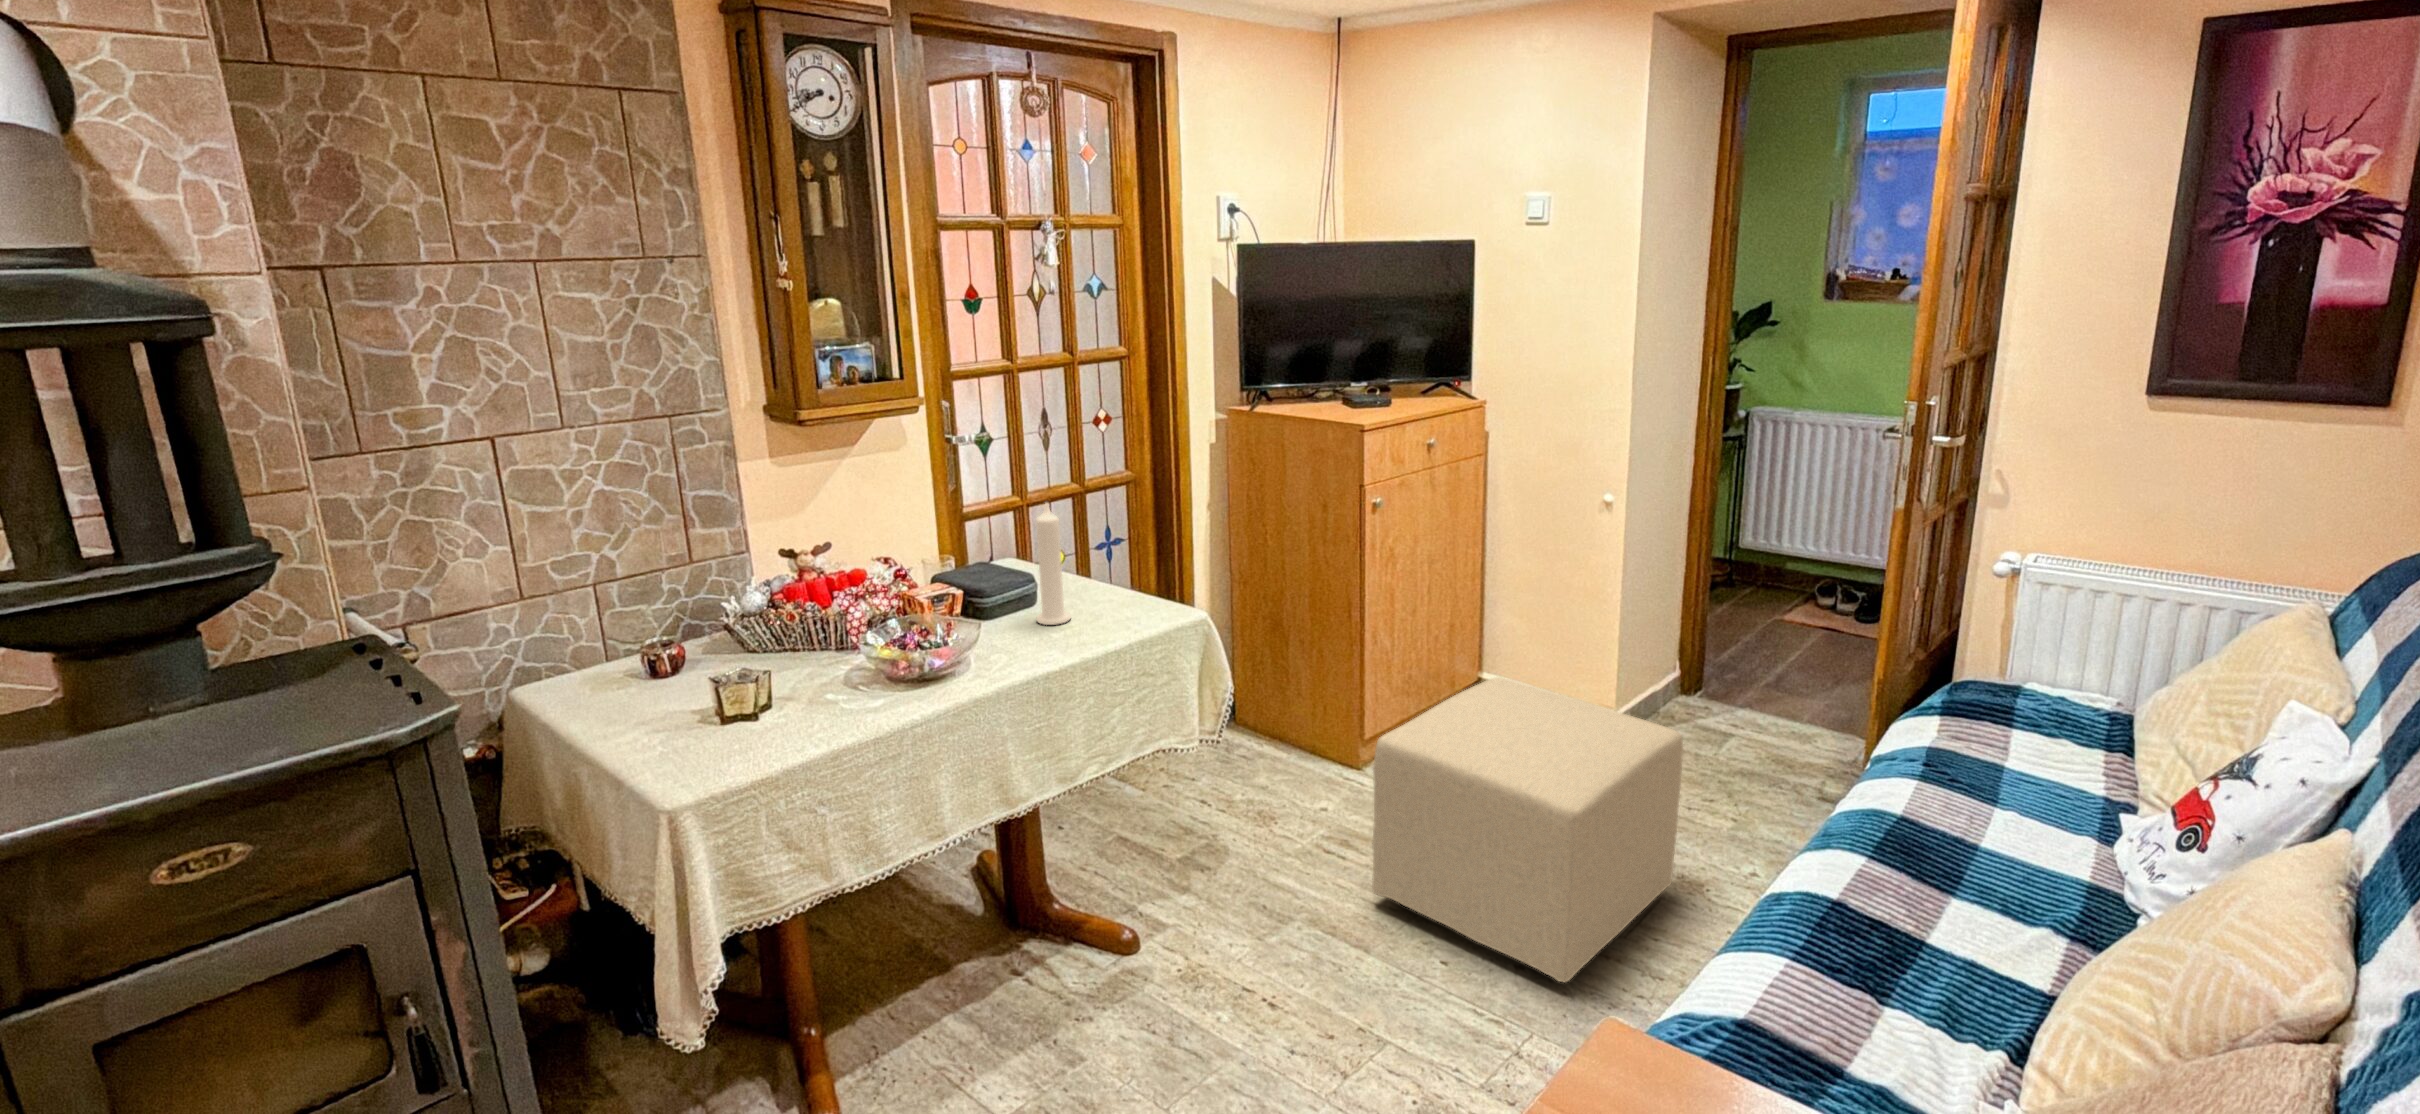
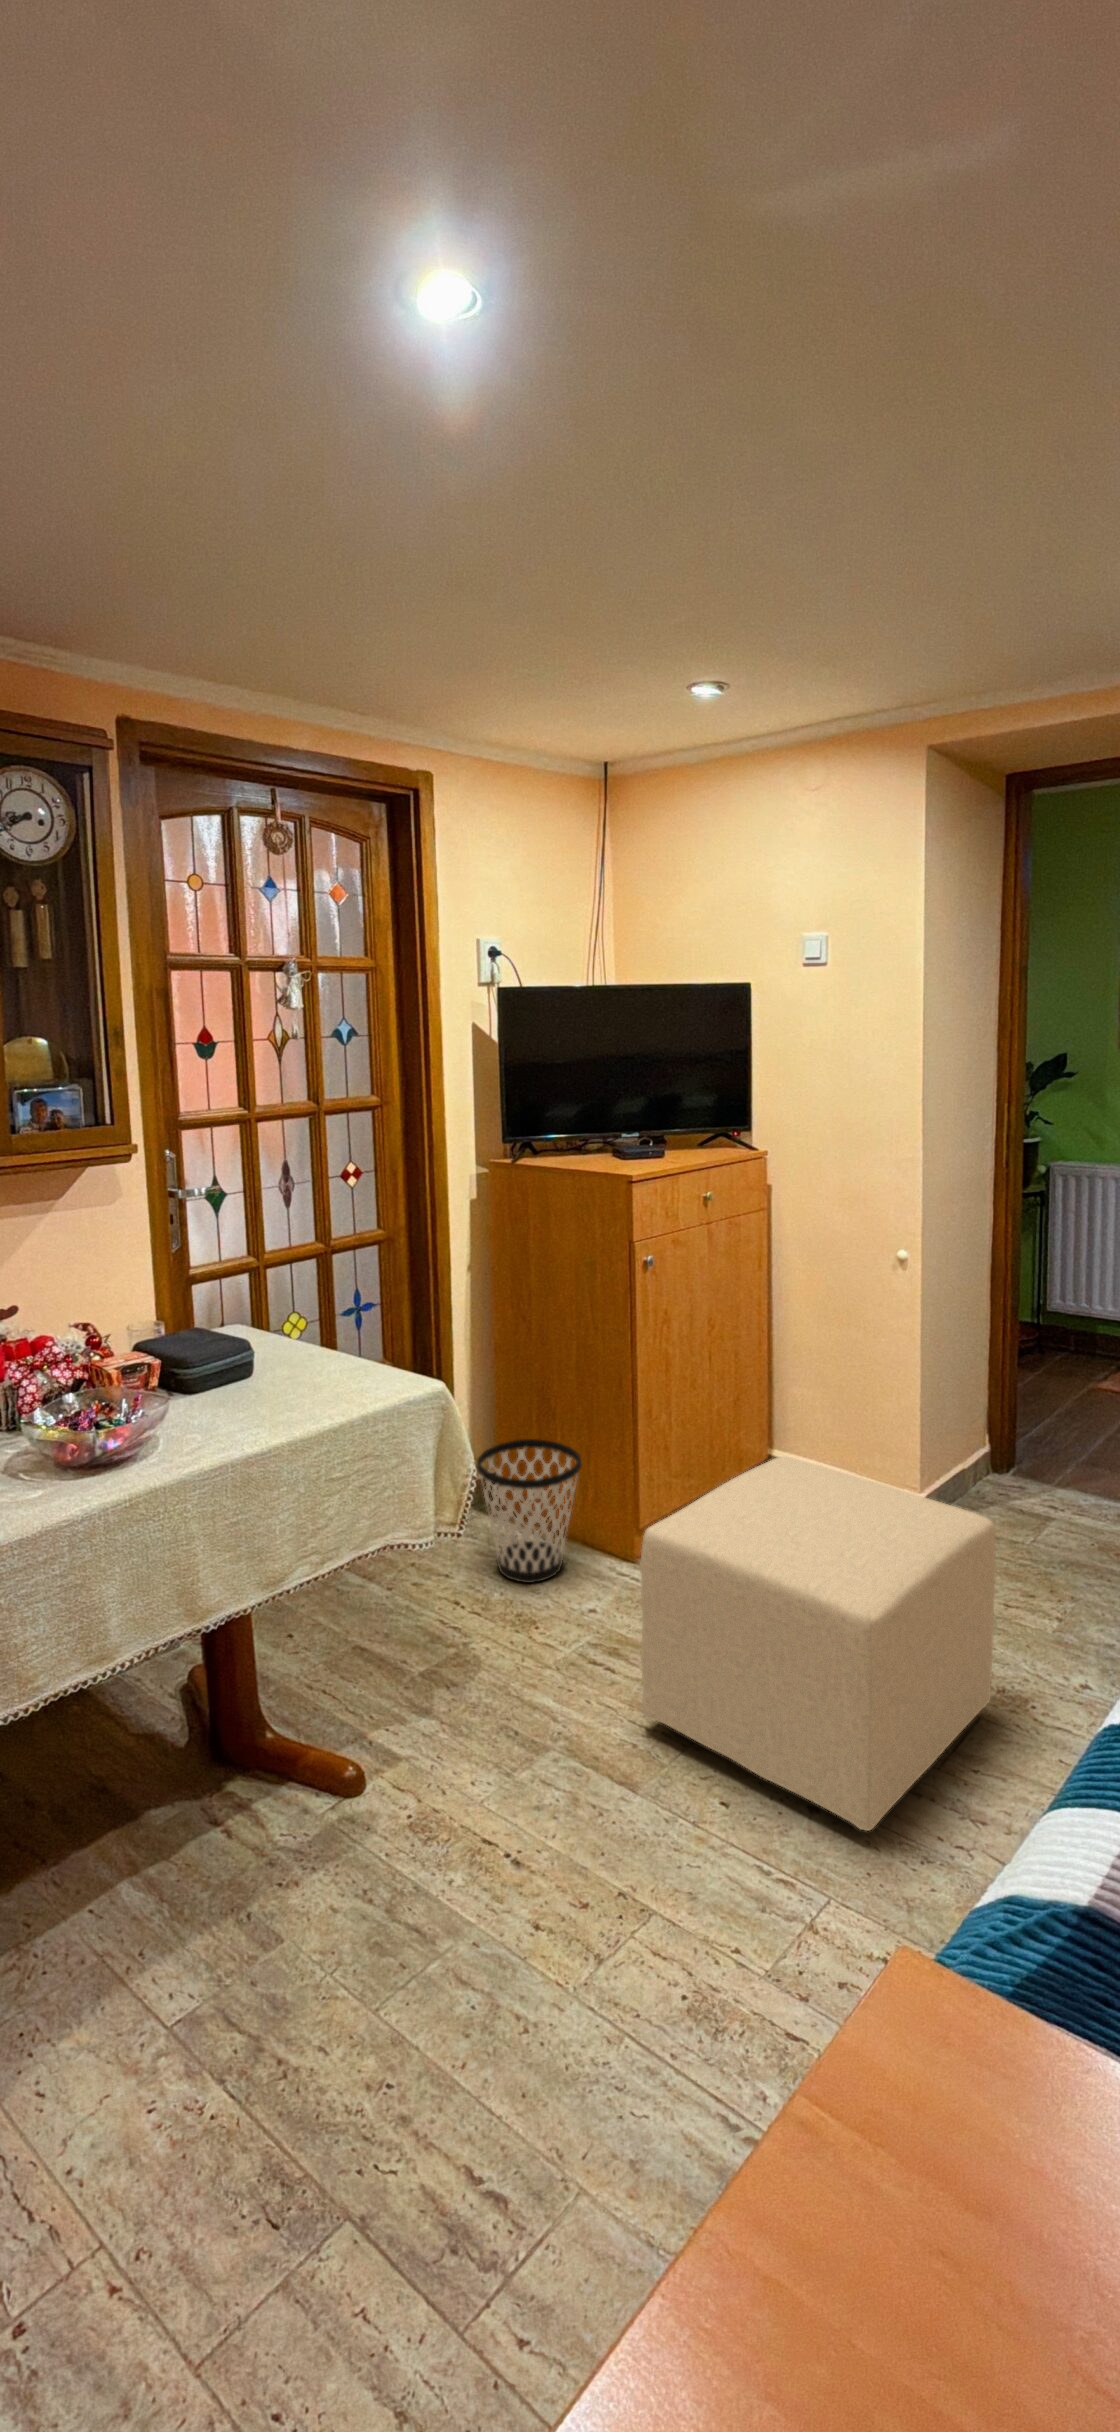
candle: present [1036,503,1071,625] -> none [247,1258,287,1399]
wastebasket: none [1220,661,1314,785] -> present [477,1439,582,1583]

